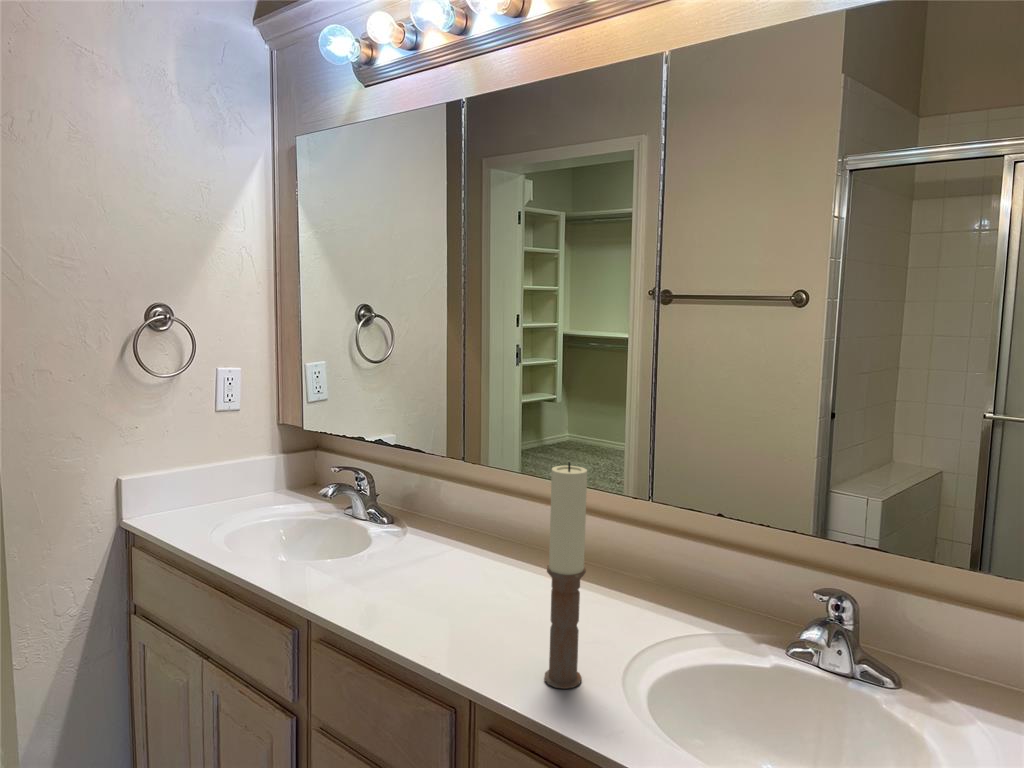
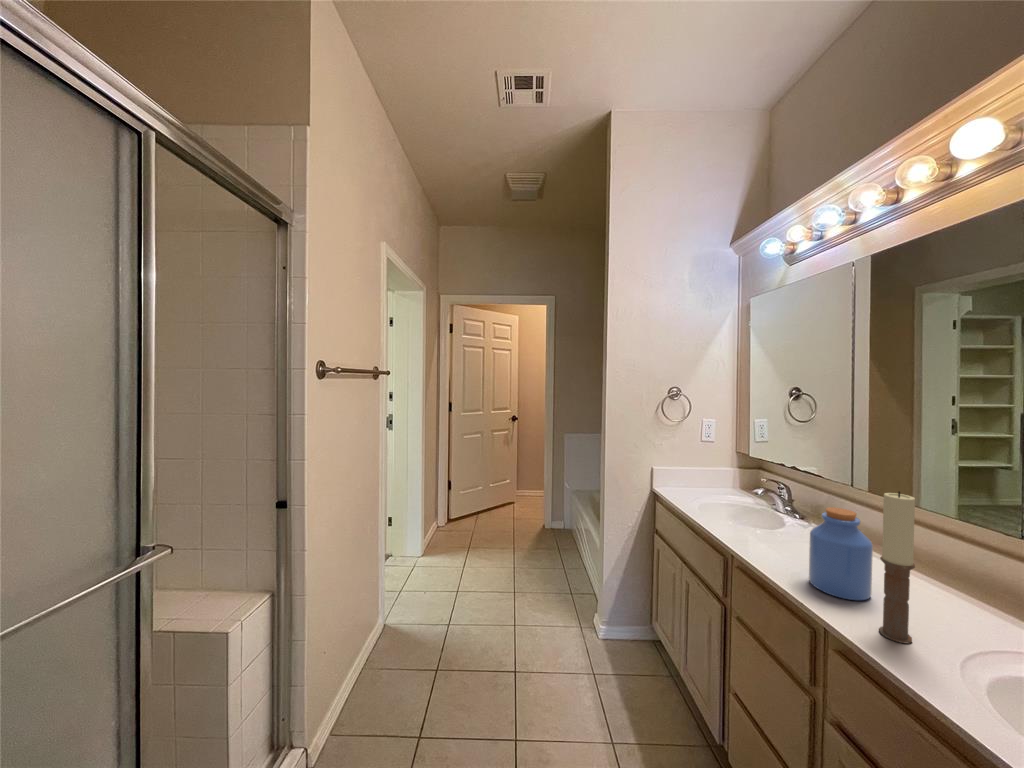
jar: none [438,500,518,645] -> present [809,507,873,600]

